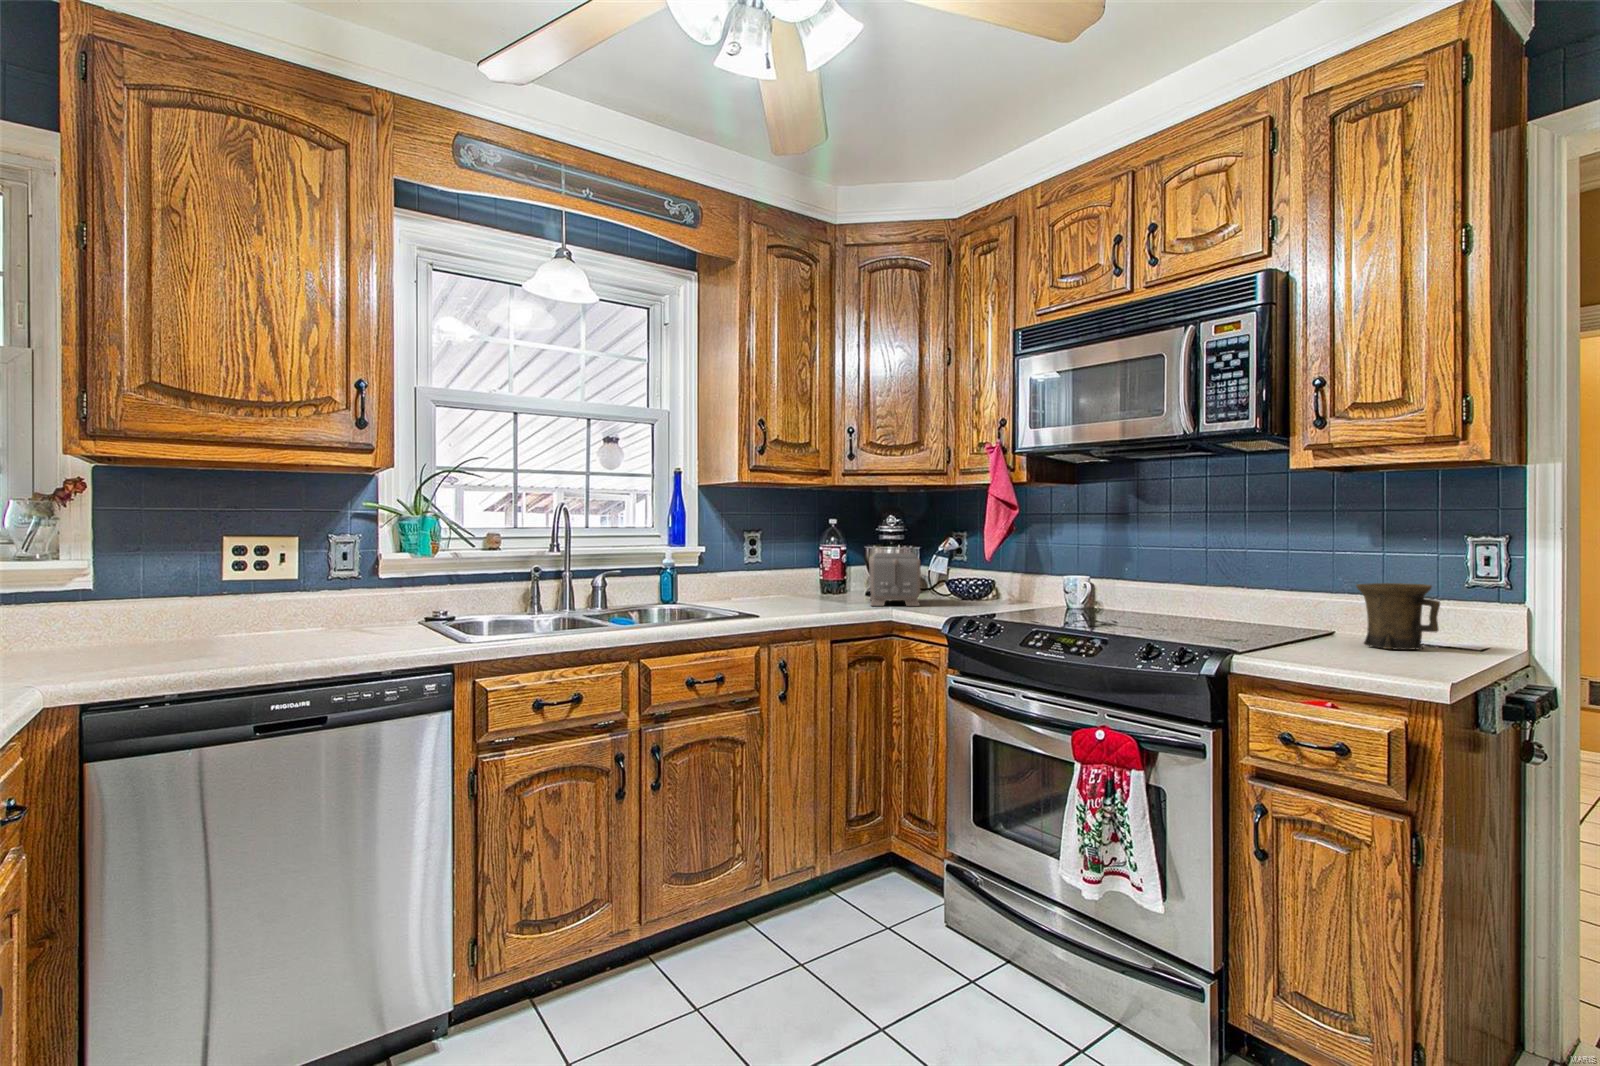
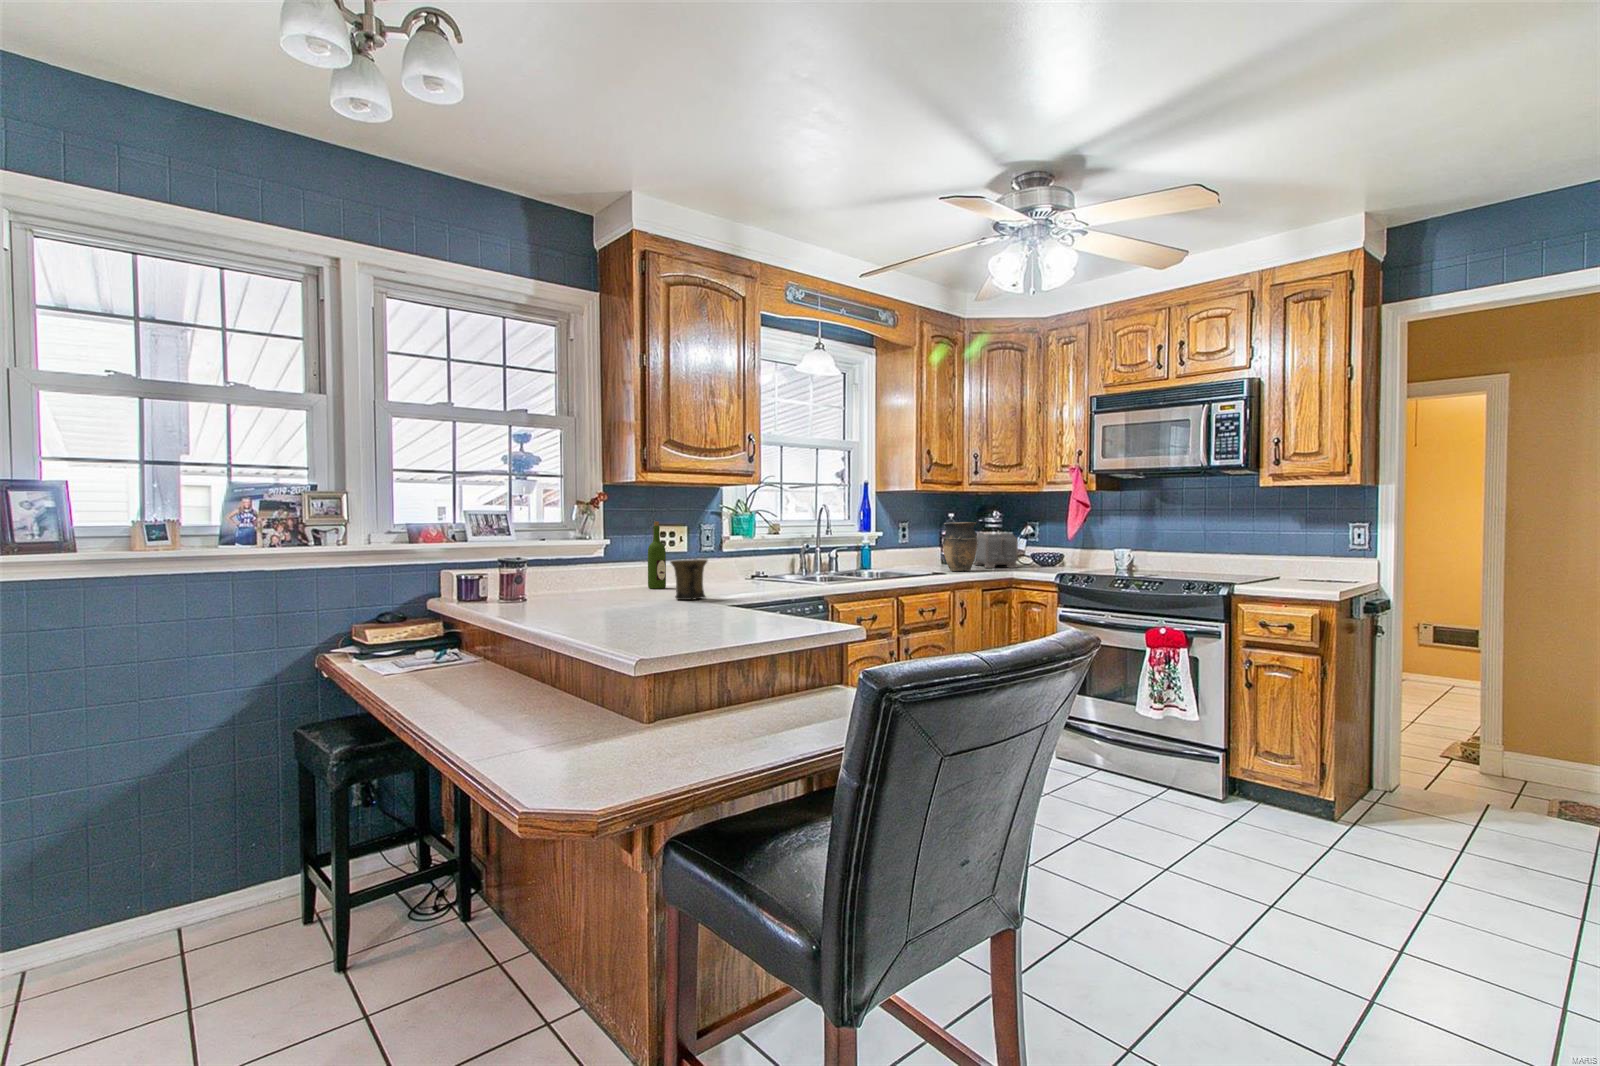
wine bottle: none [180,526,219,643] -> present [648,522,666,589]
vase: none [790,534,845,611] -> present [943,522,978,571]
mug: present [1356,583,1440,650] -> present [670,559,707,600]

